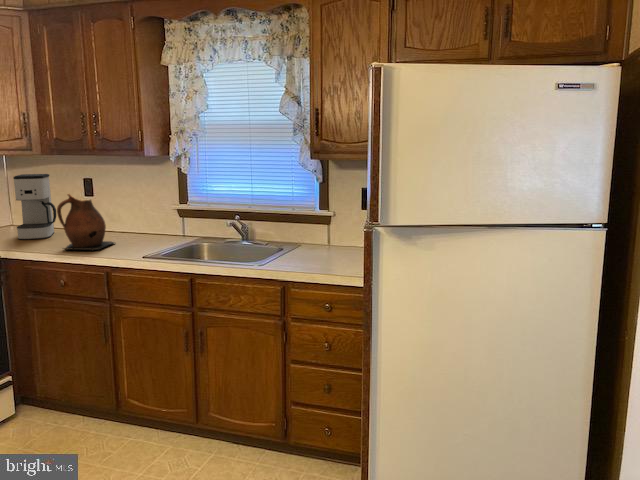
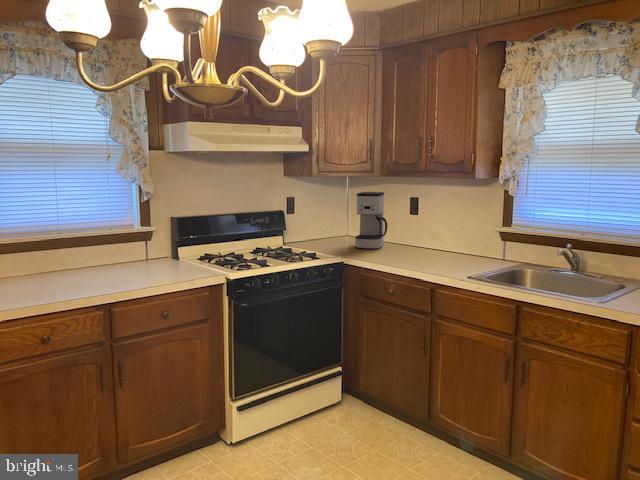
ceramic pitcher: present [57,194,114,251] -> none [391,211,439,266]

